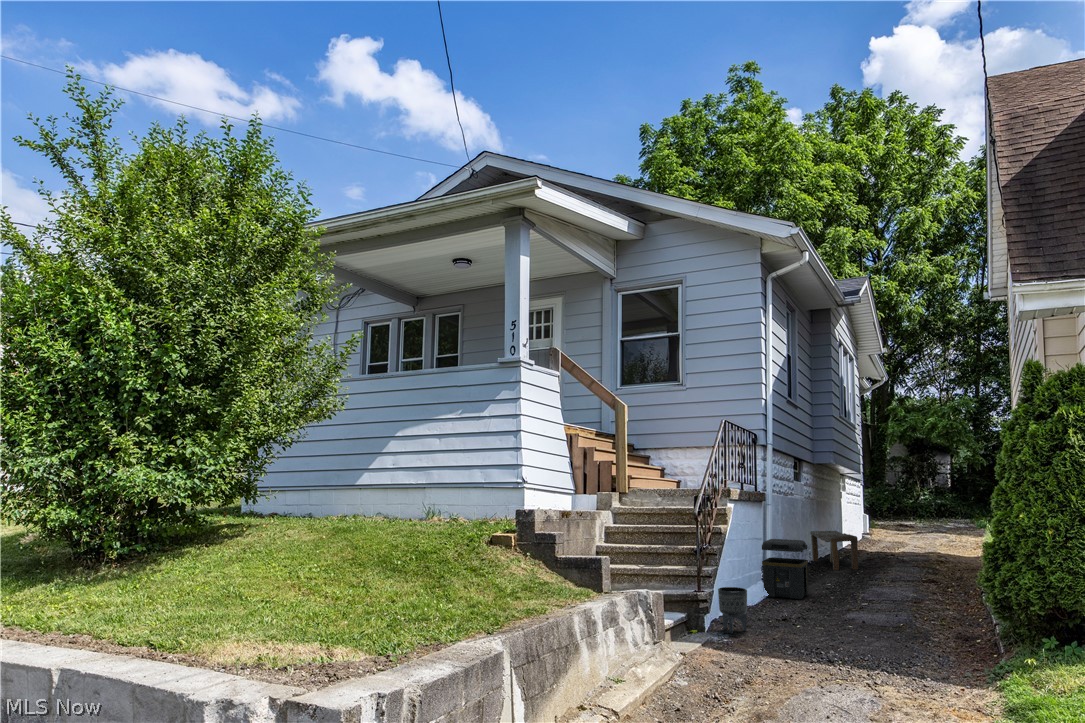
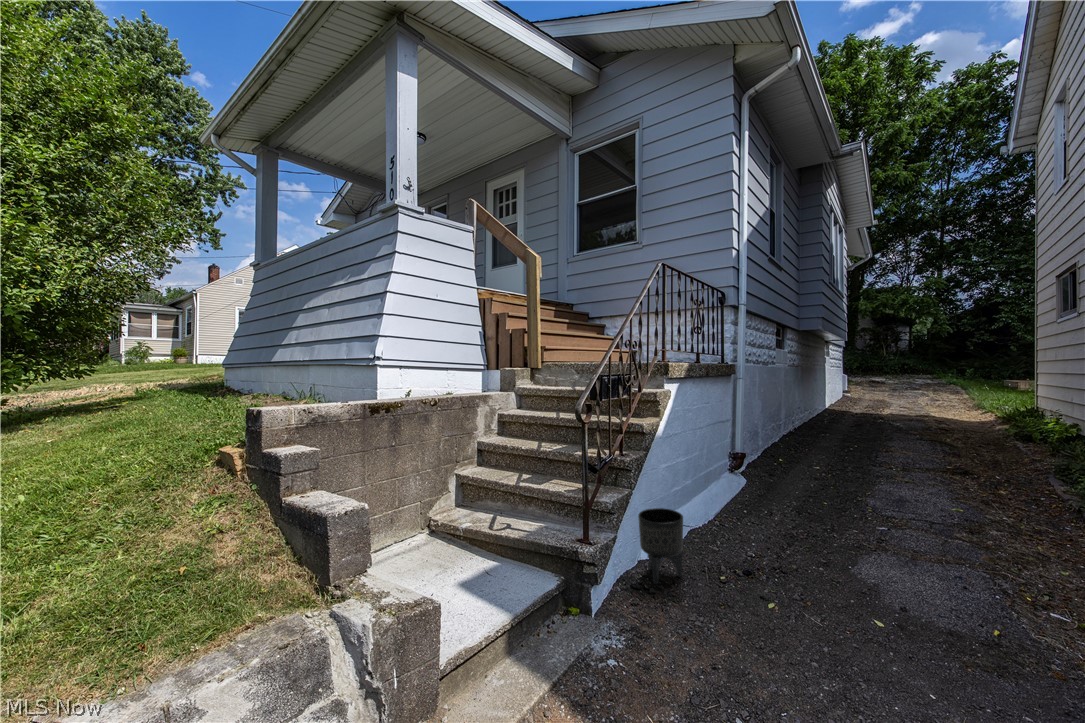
bench: present [810,531,858,570] -> none [792,399,846,443]
toolbox: present [762,539,808,600] -> none [727,419,787,496]

